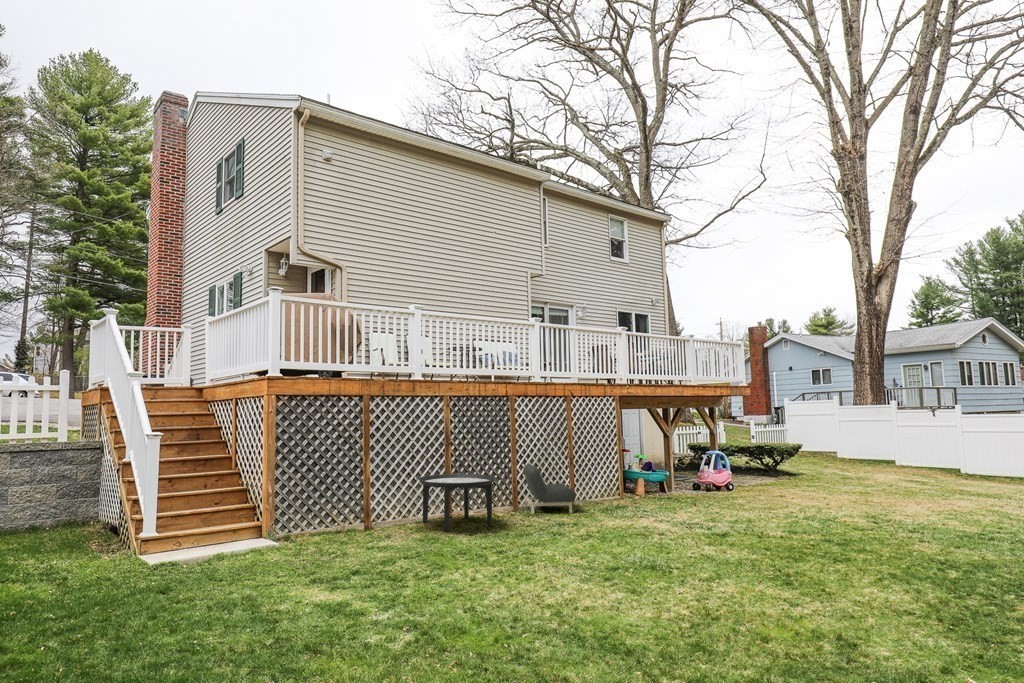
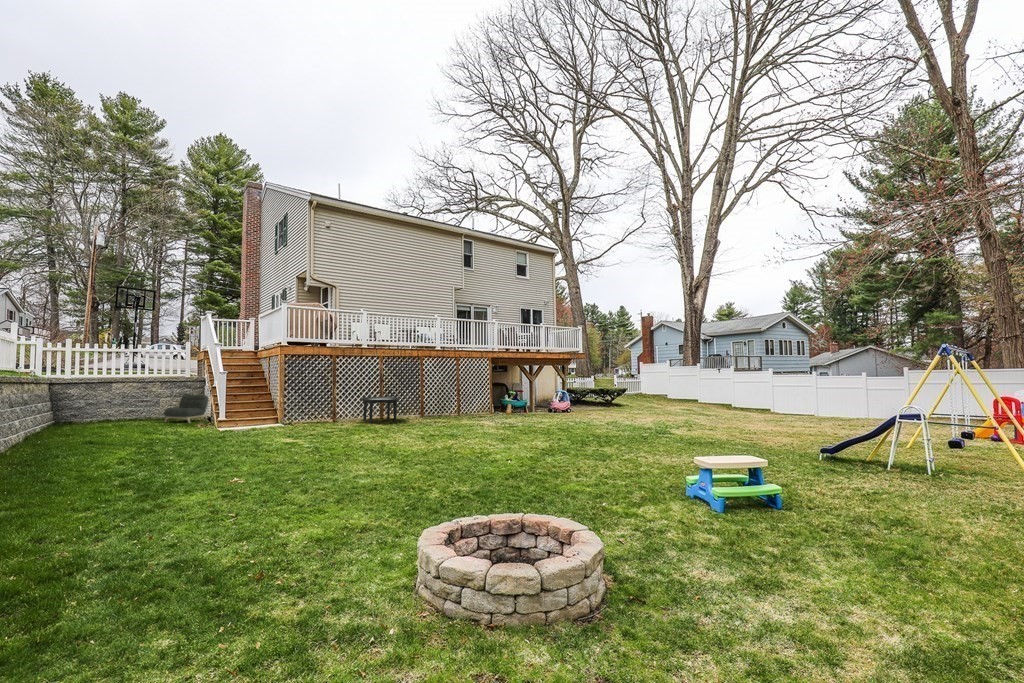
armchair: present [523,464,576,514] -> present [164,394,208,423]

